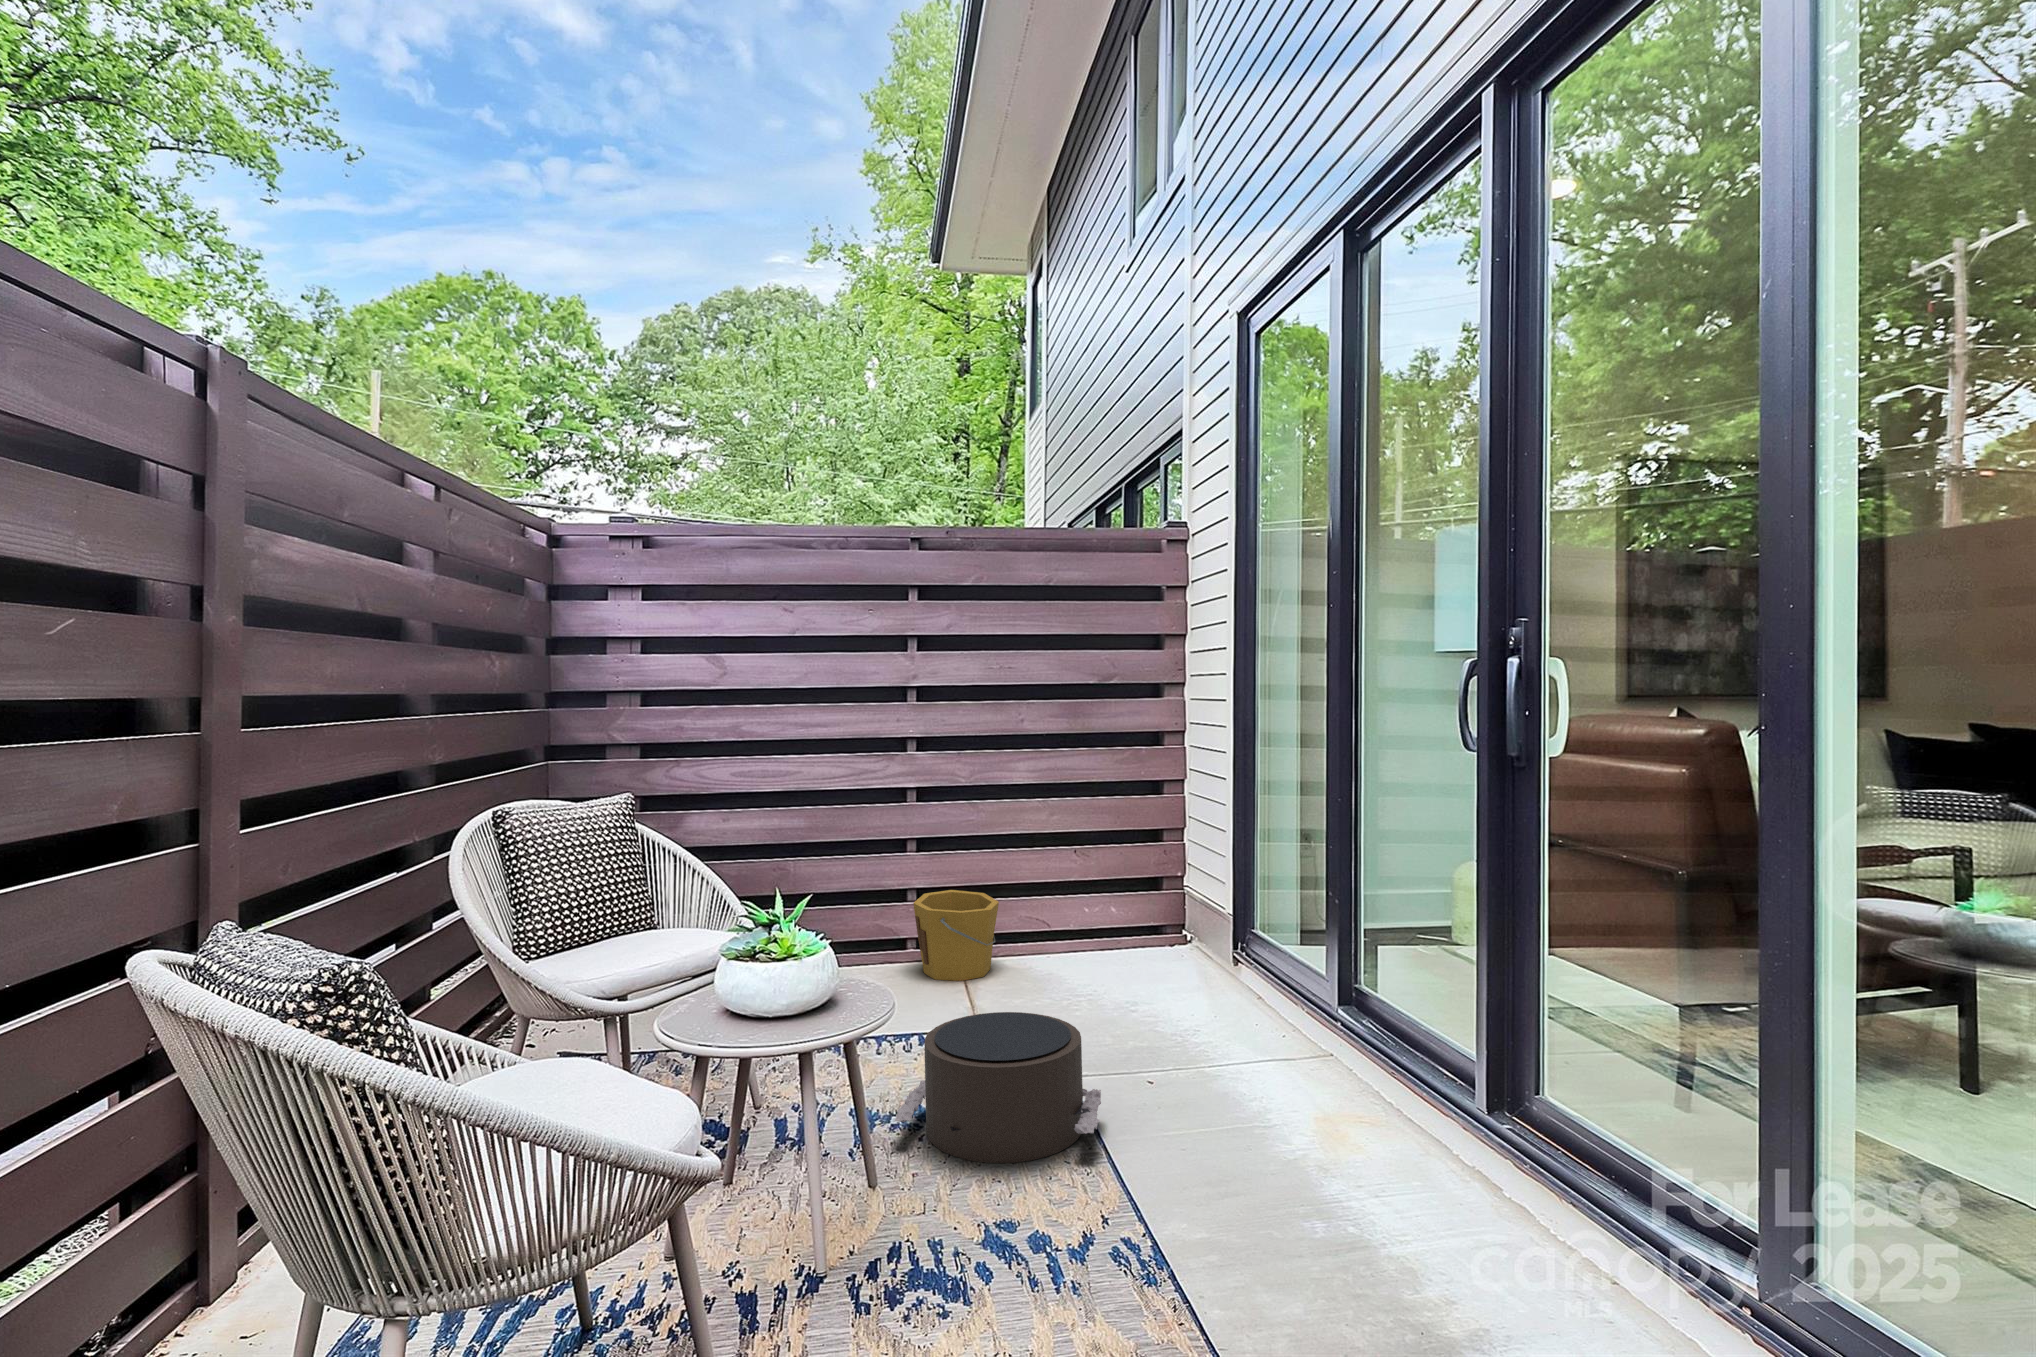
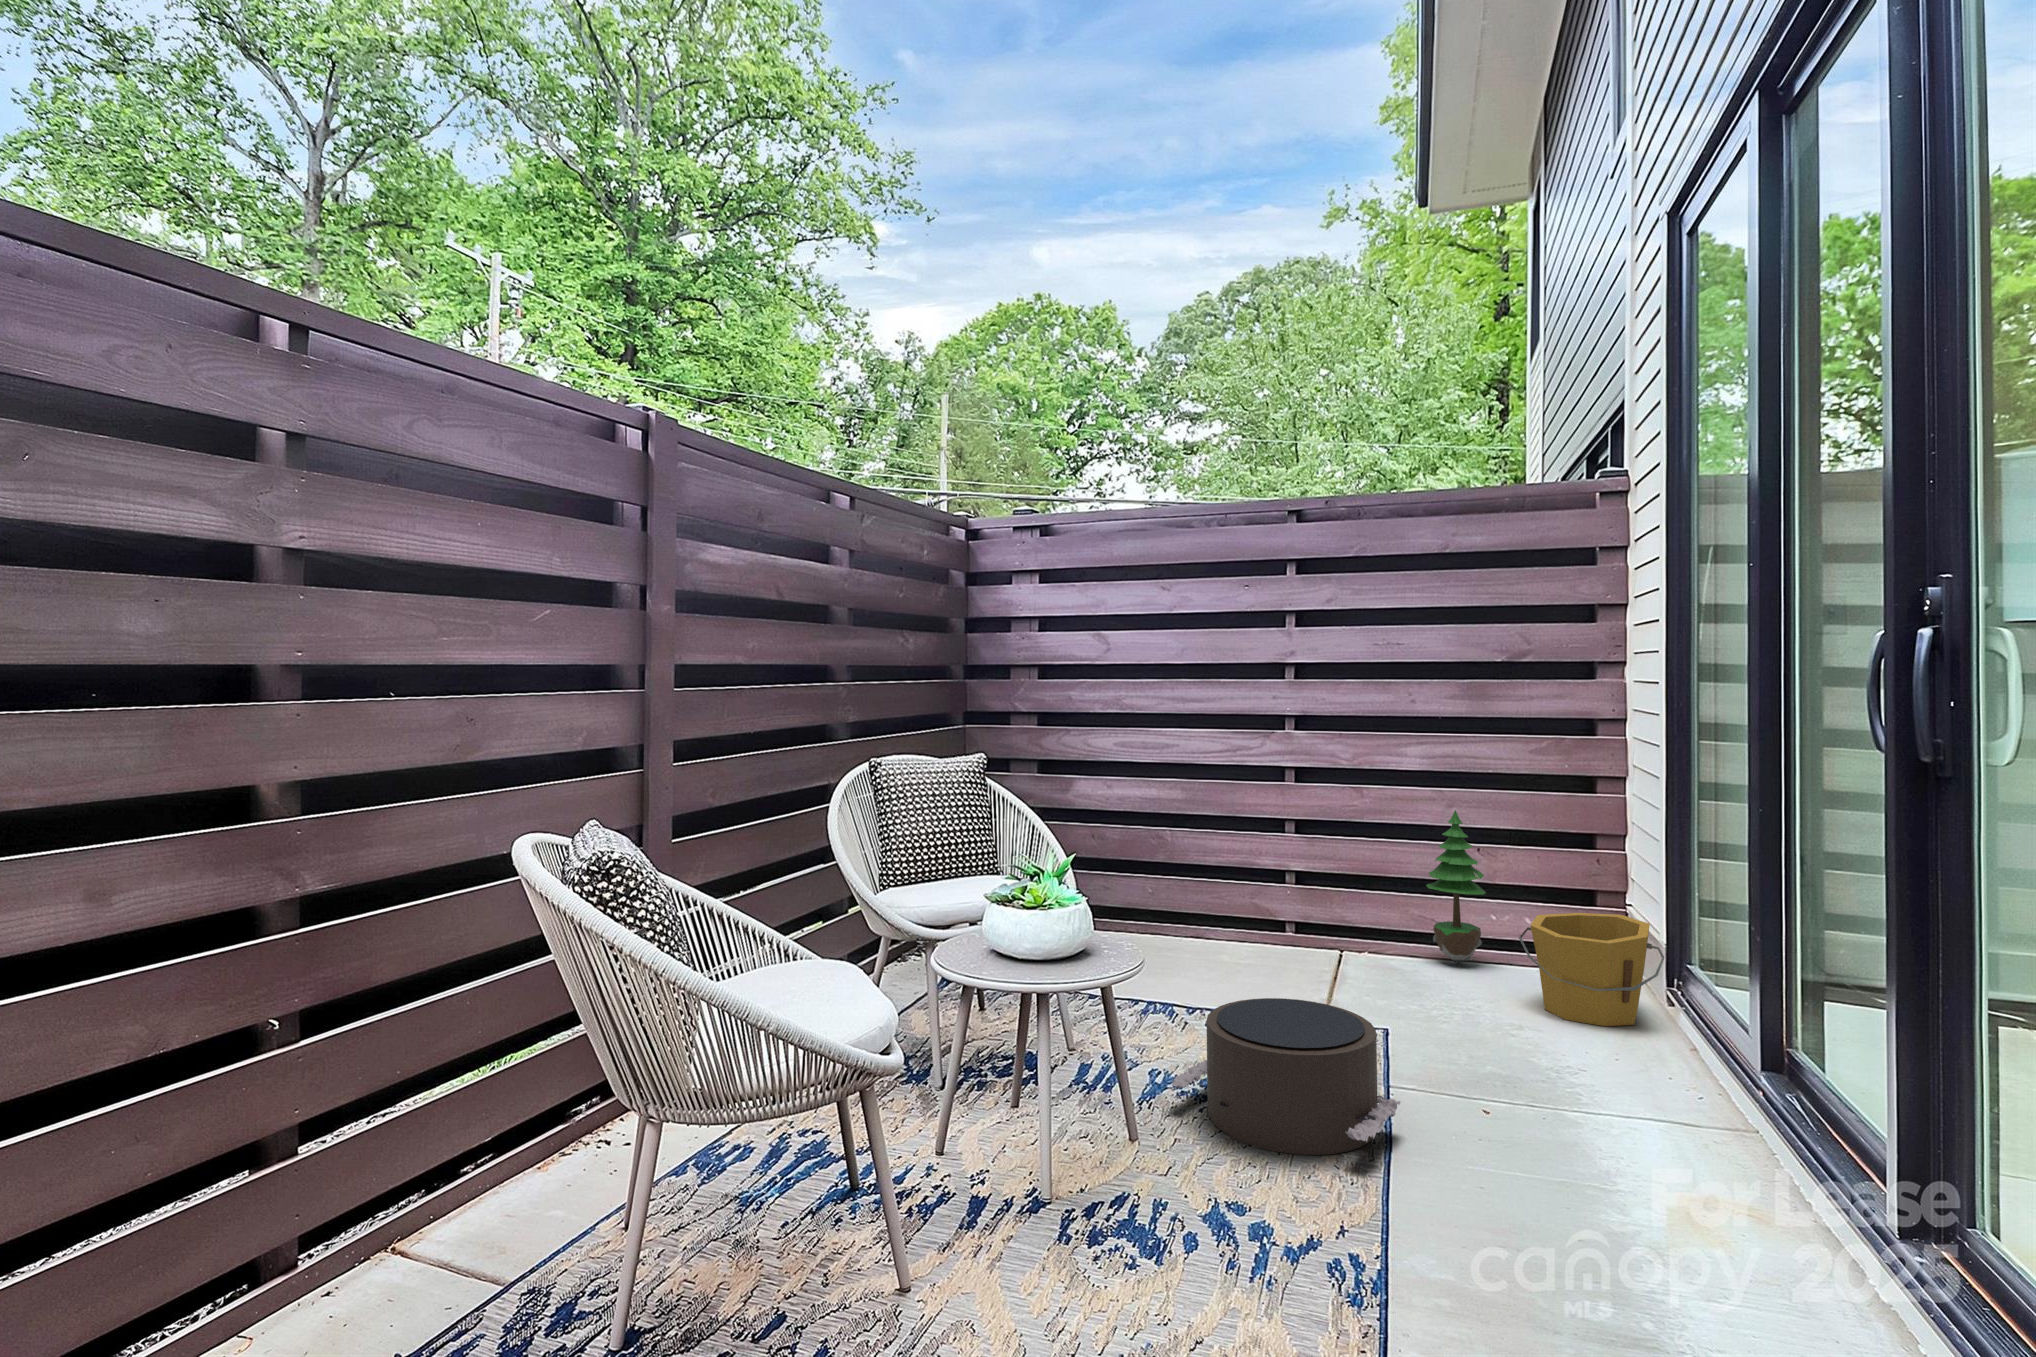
potted tree: none [1036,818,1086,957] -> present [1426,810,1486,964]
bucket: present [913,890,999,981] -> present [1519,913,1664,1026]

